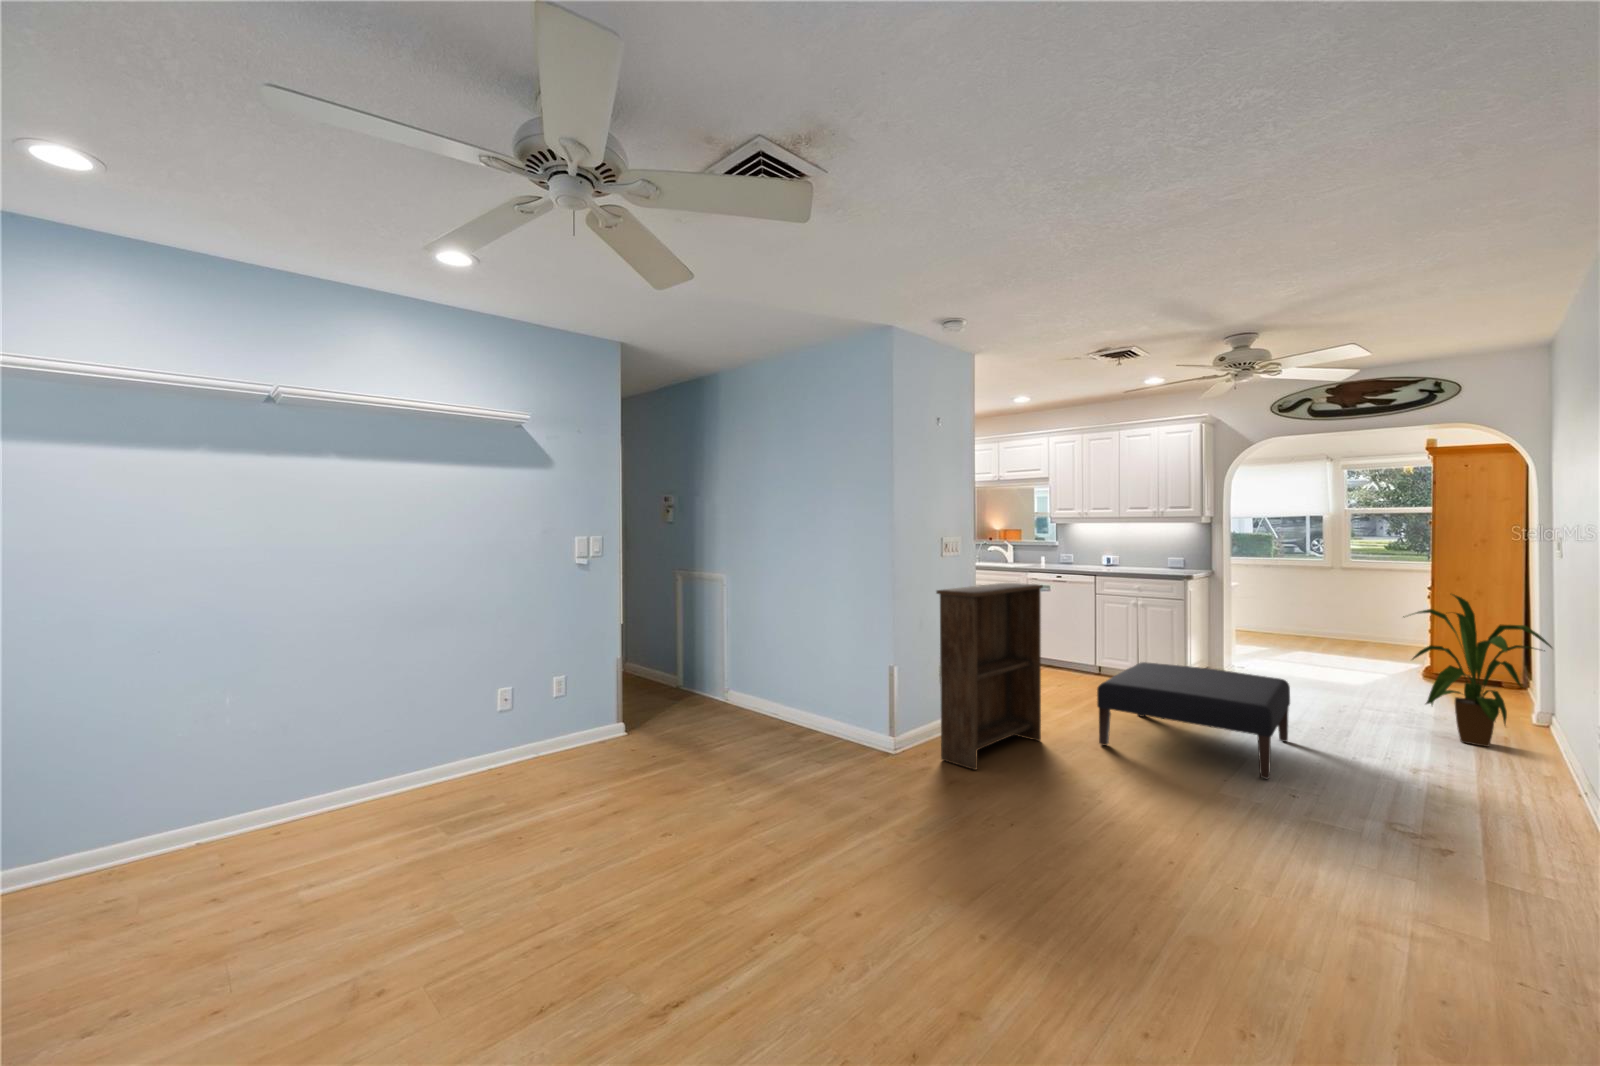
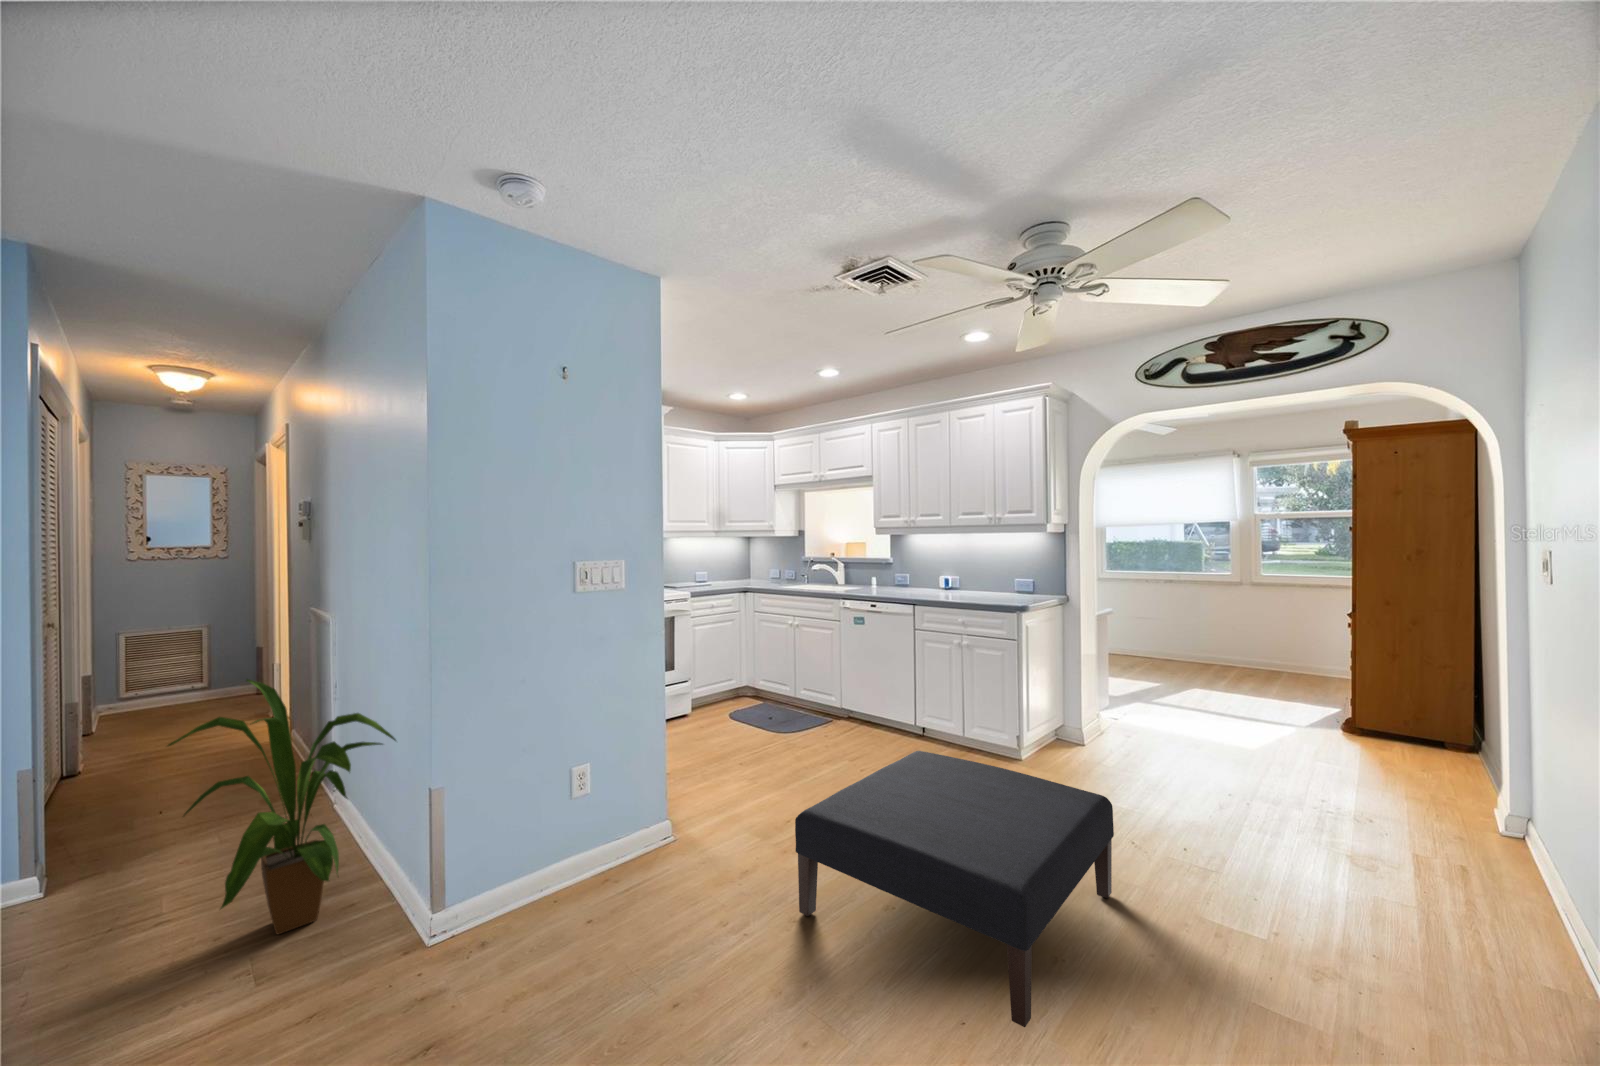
bookshelf: present [936,583,1043,770] -> none [477,641,714,1004]
house plant: present [1403,594,1552,747] -> present [168,679,396,934]

